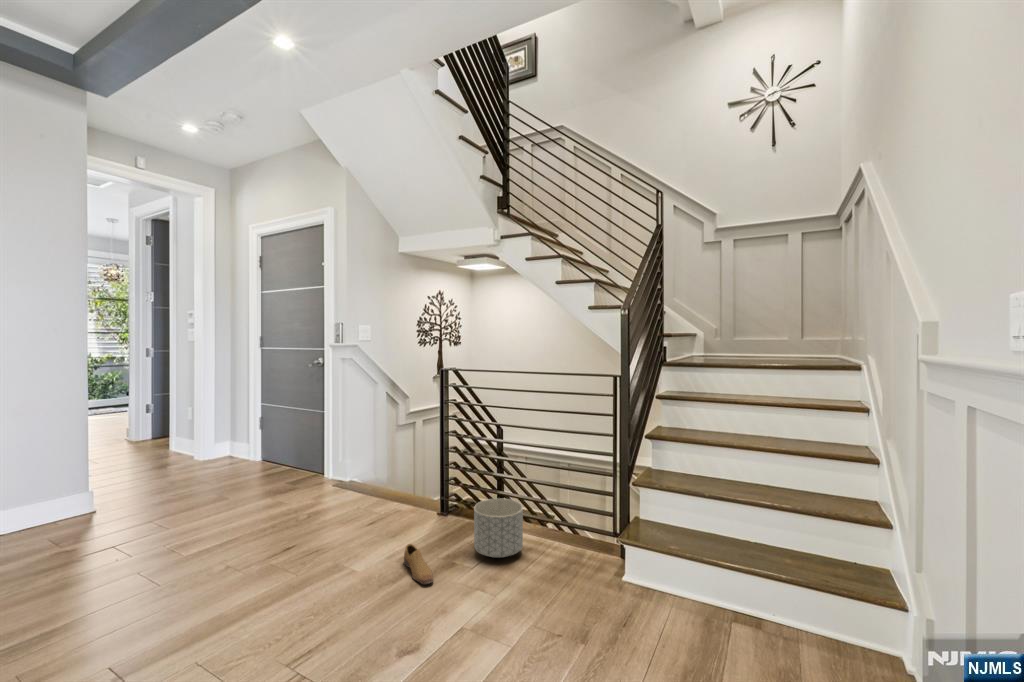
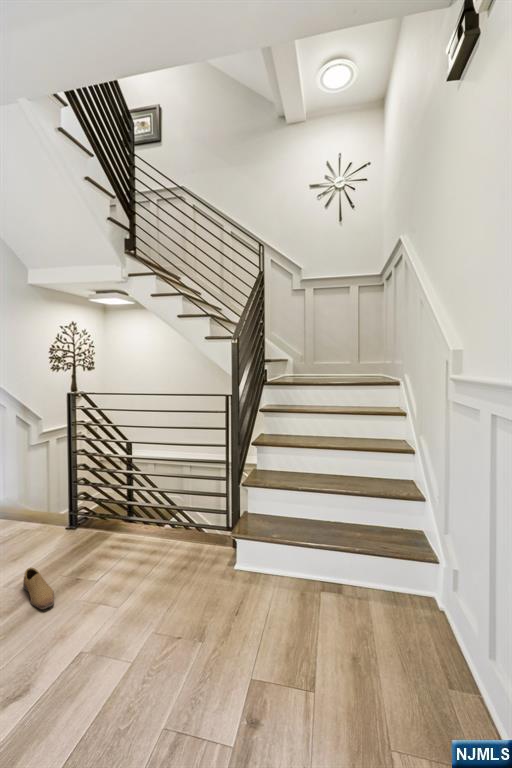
planter: present [474,499,523,558] -> none [100,509,148,566]

